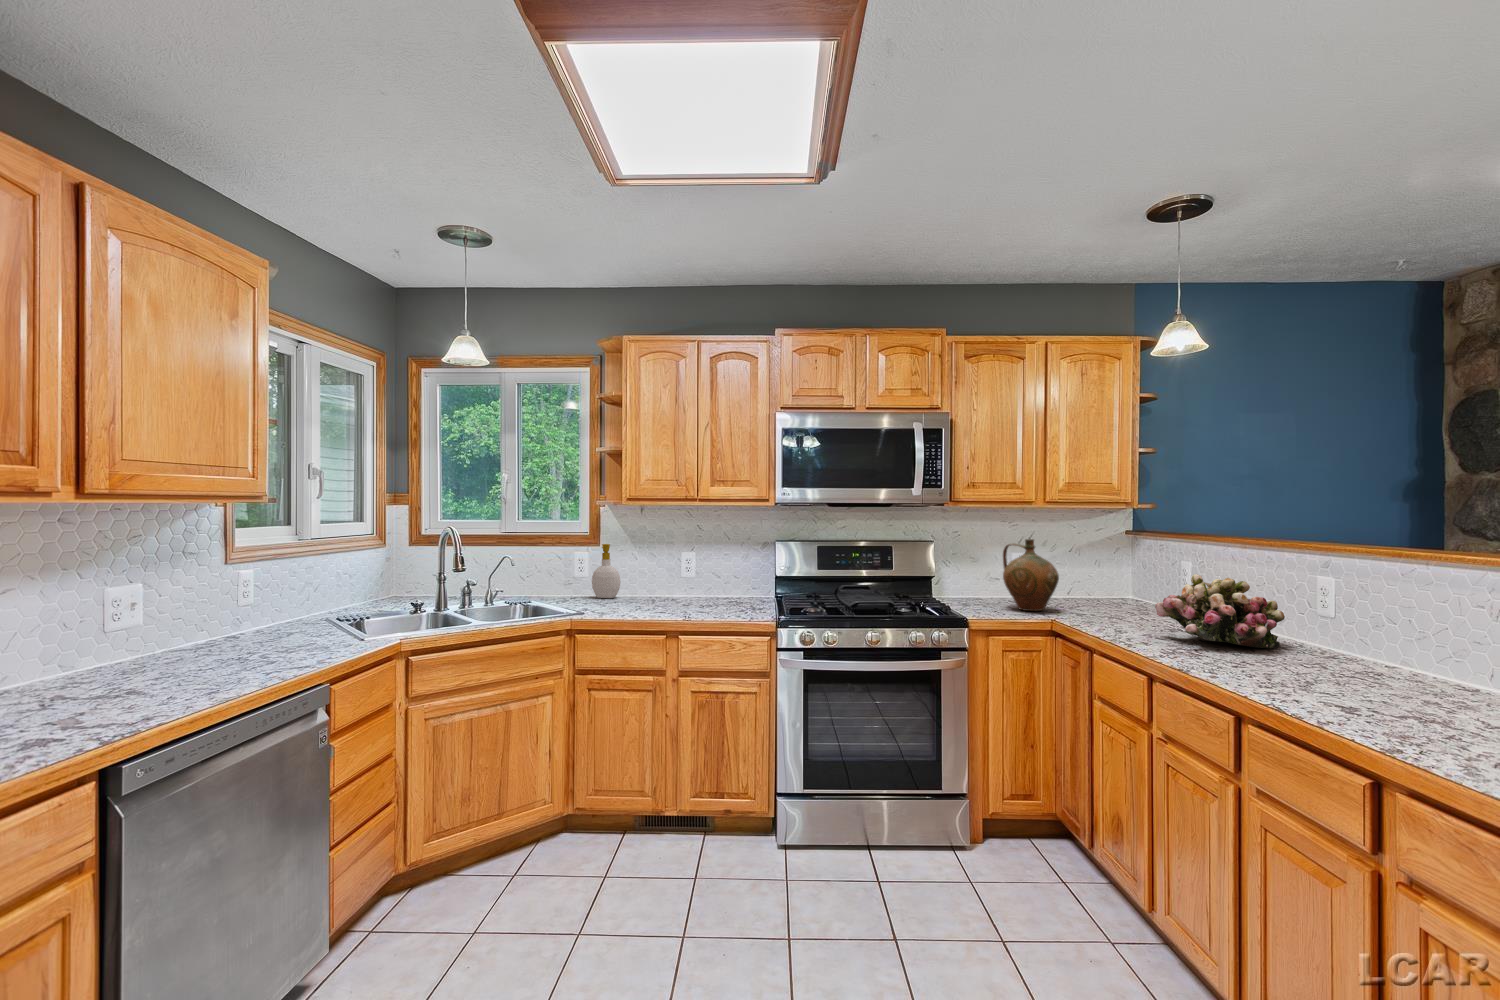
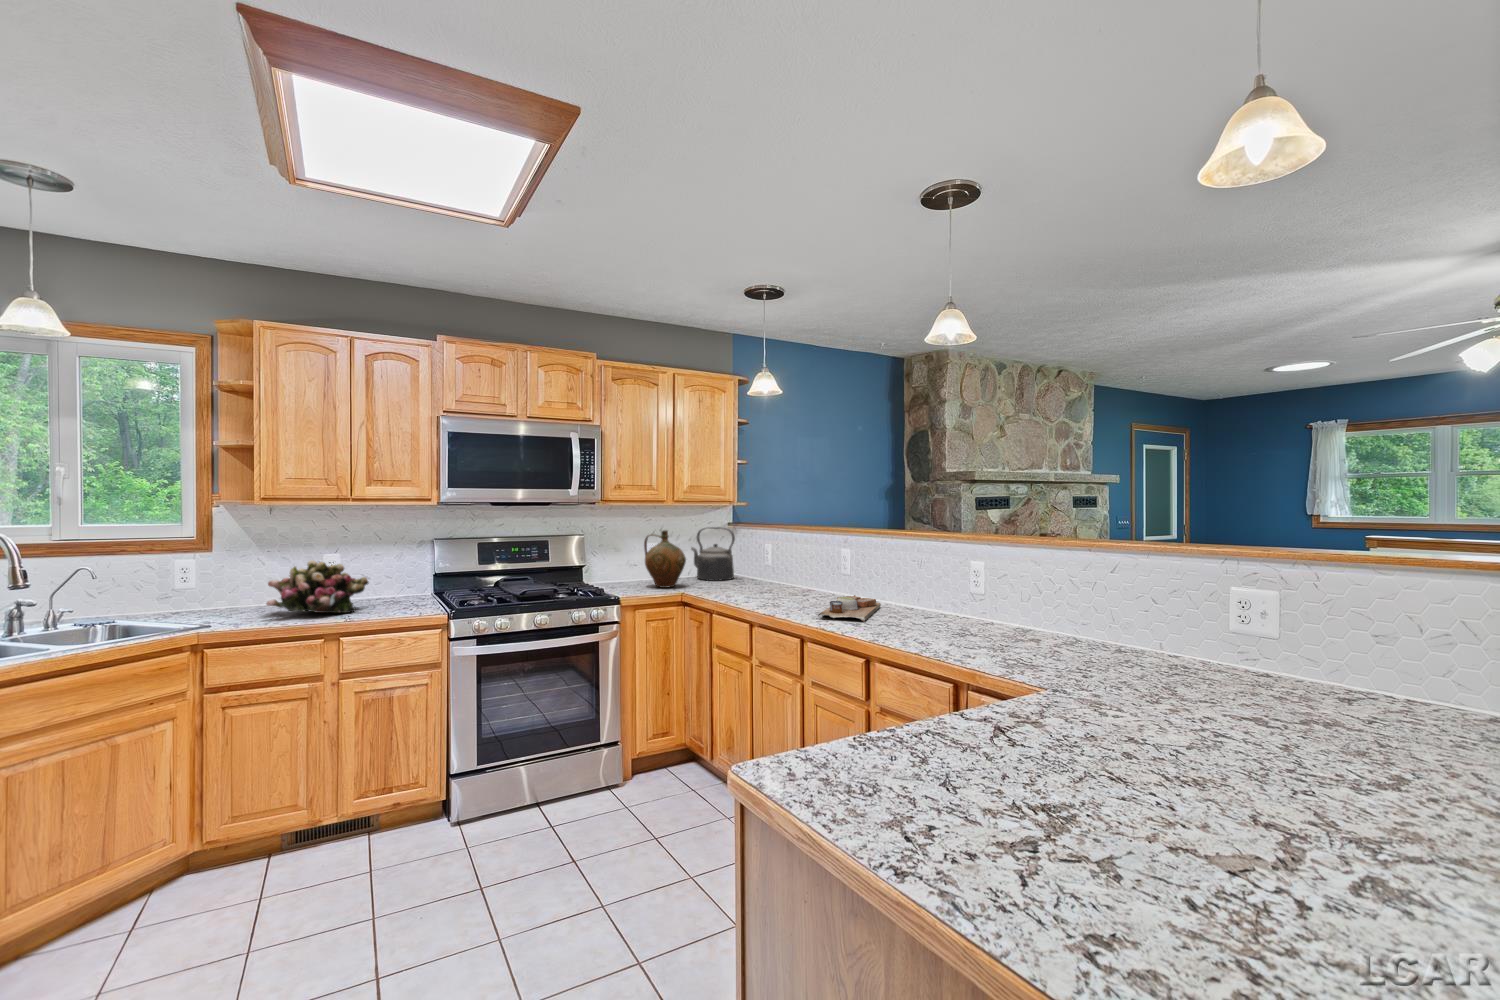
kettle: none [1069,537,1133,607] -> present [691,527,735,581]
soap bottle: present [592,544,620,598] -> none [202,549,244,611]
flower arrangement: present [1155,574,1285,649] -> present [267,560,369,613]
cutting board: none [1275,655,1410,710] -> present [818,595,881,622]

